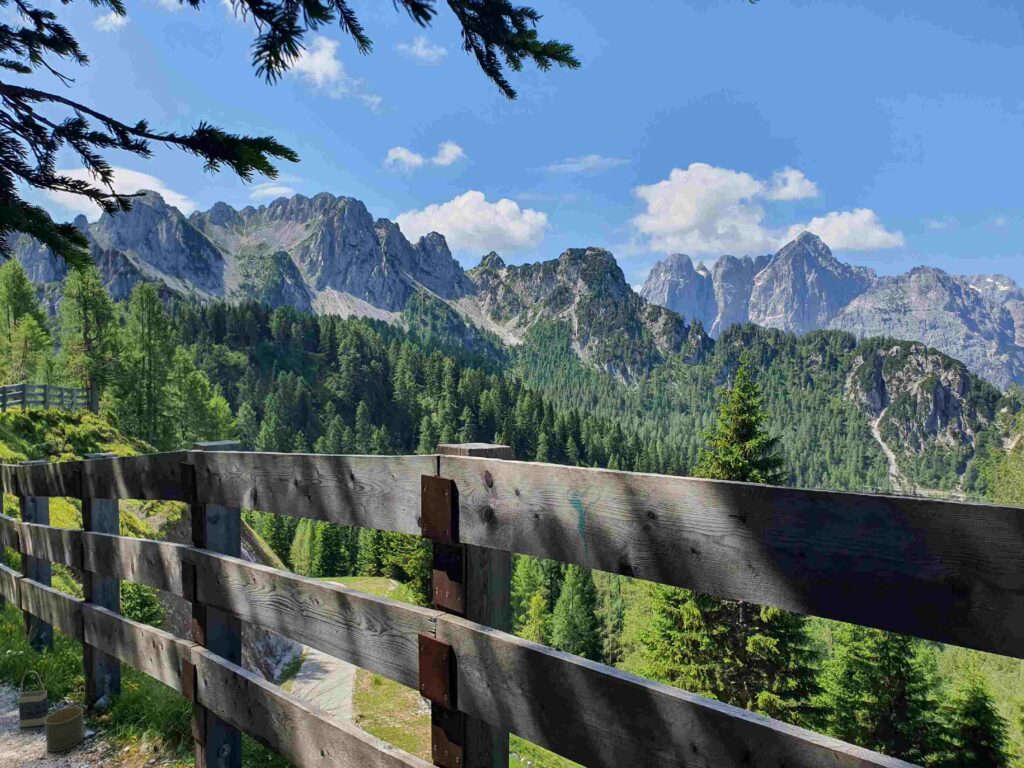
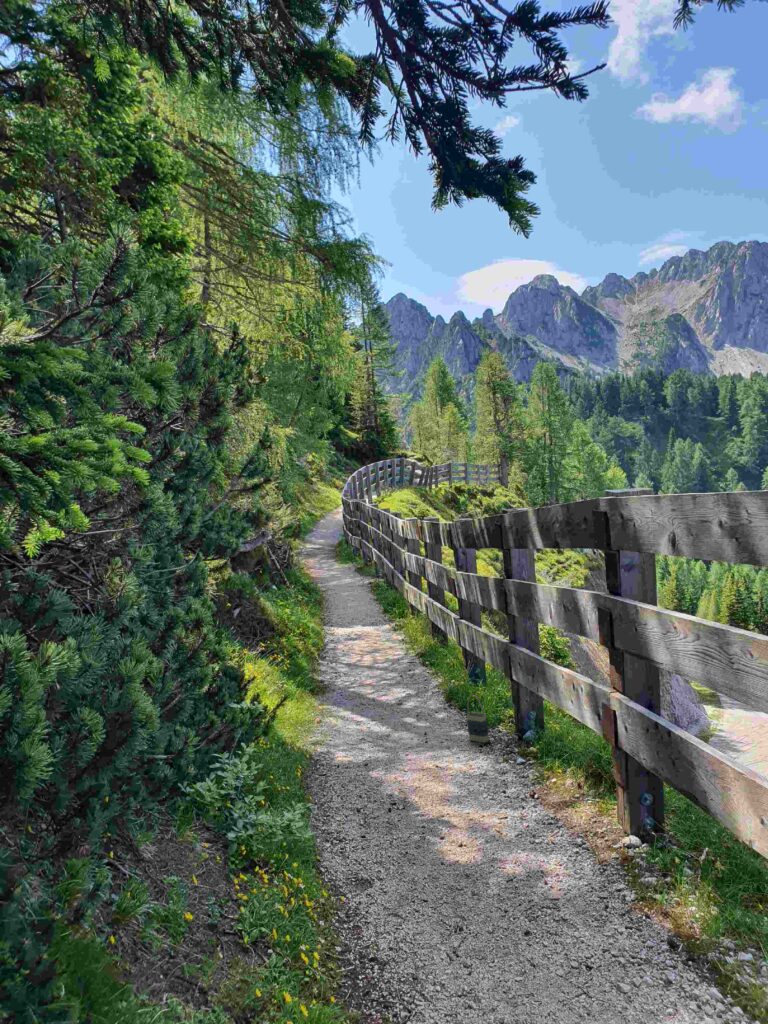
planter: present [45,707,84,752] -> none [487,732,517,768]

